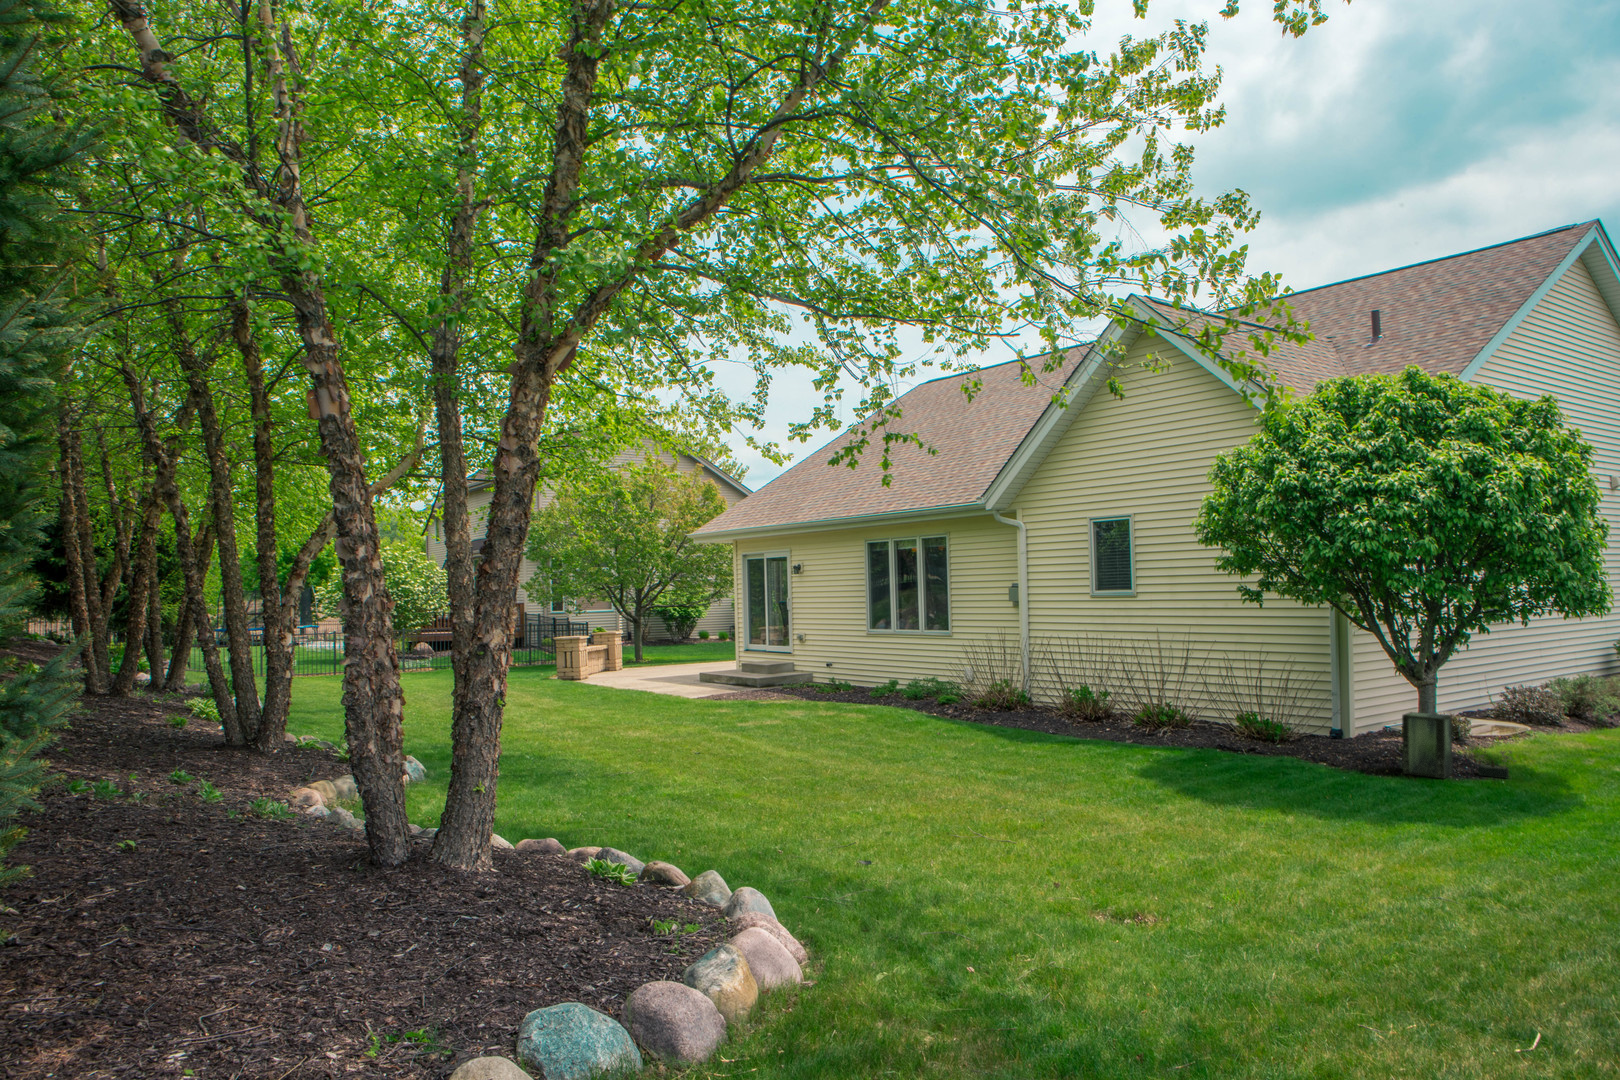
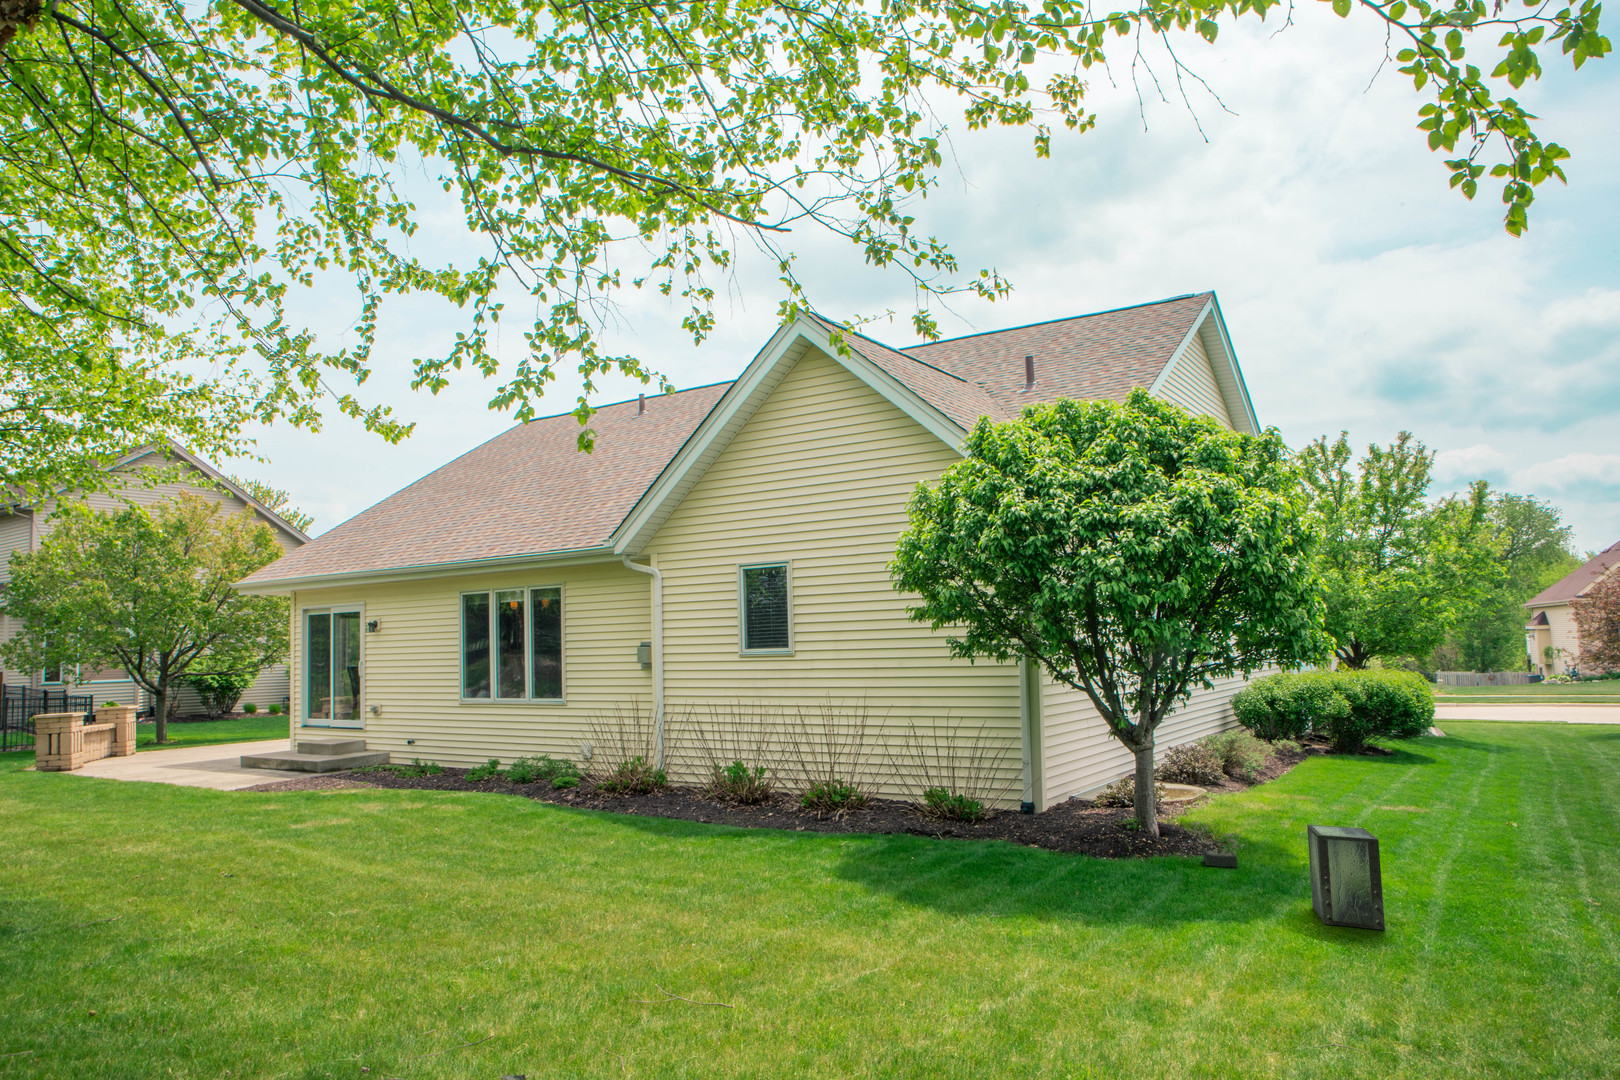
storage box: present [1402,712,1453,779] -> present [1307,825,1385,930]

